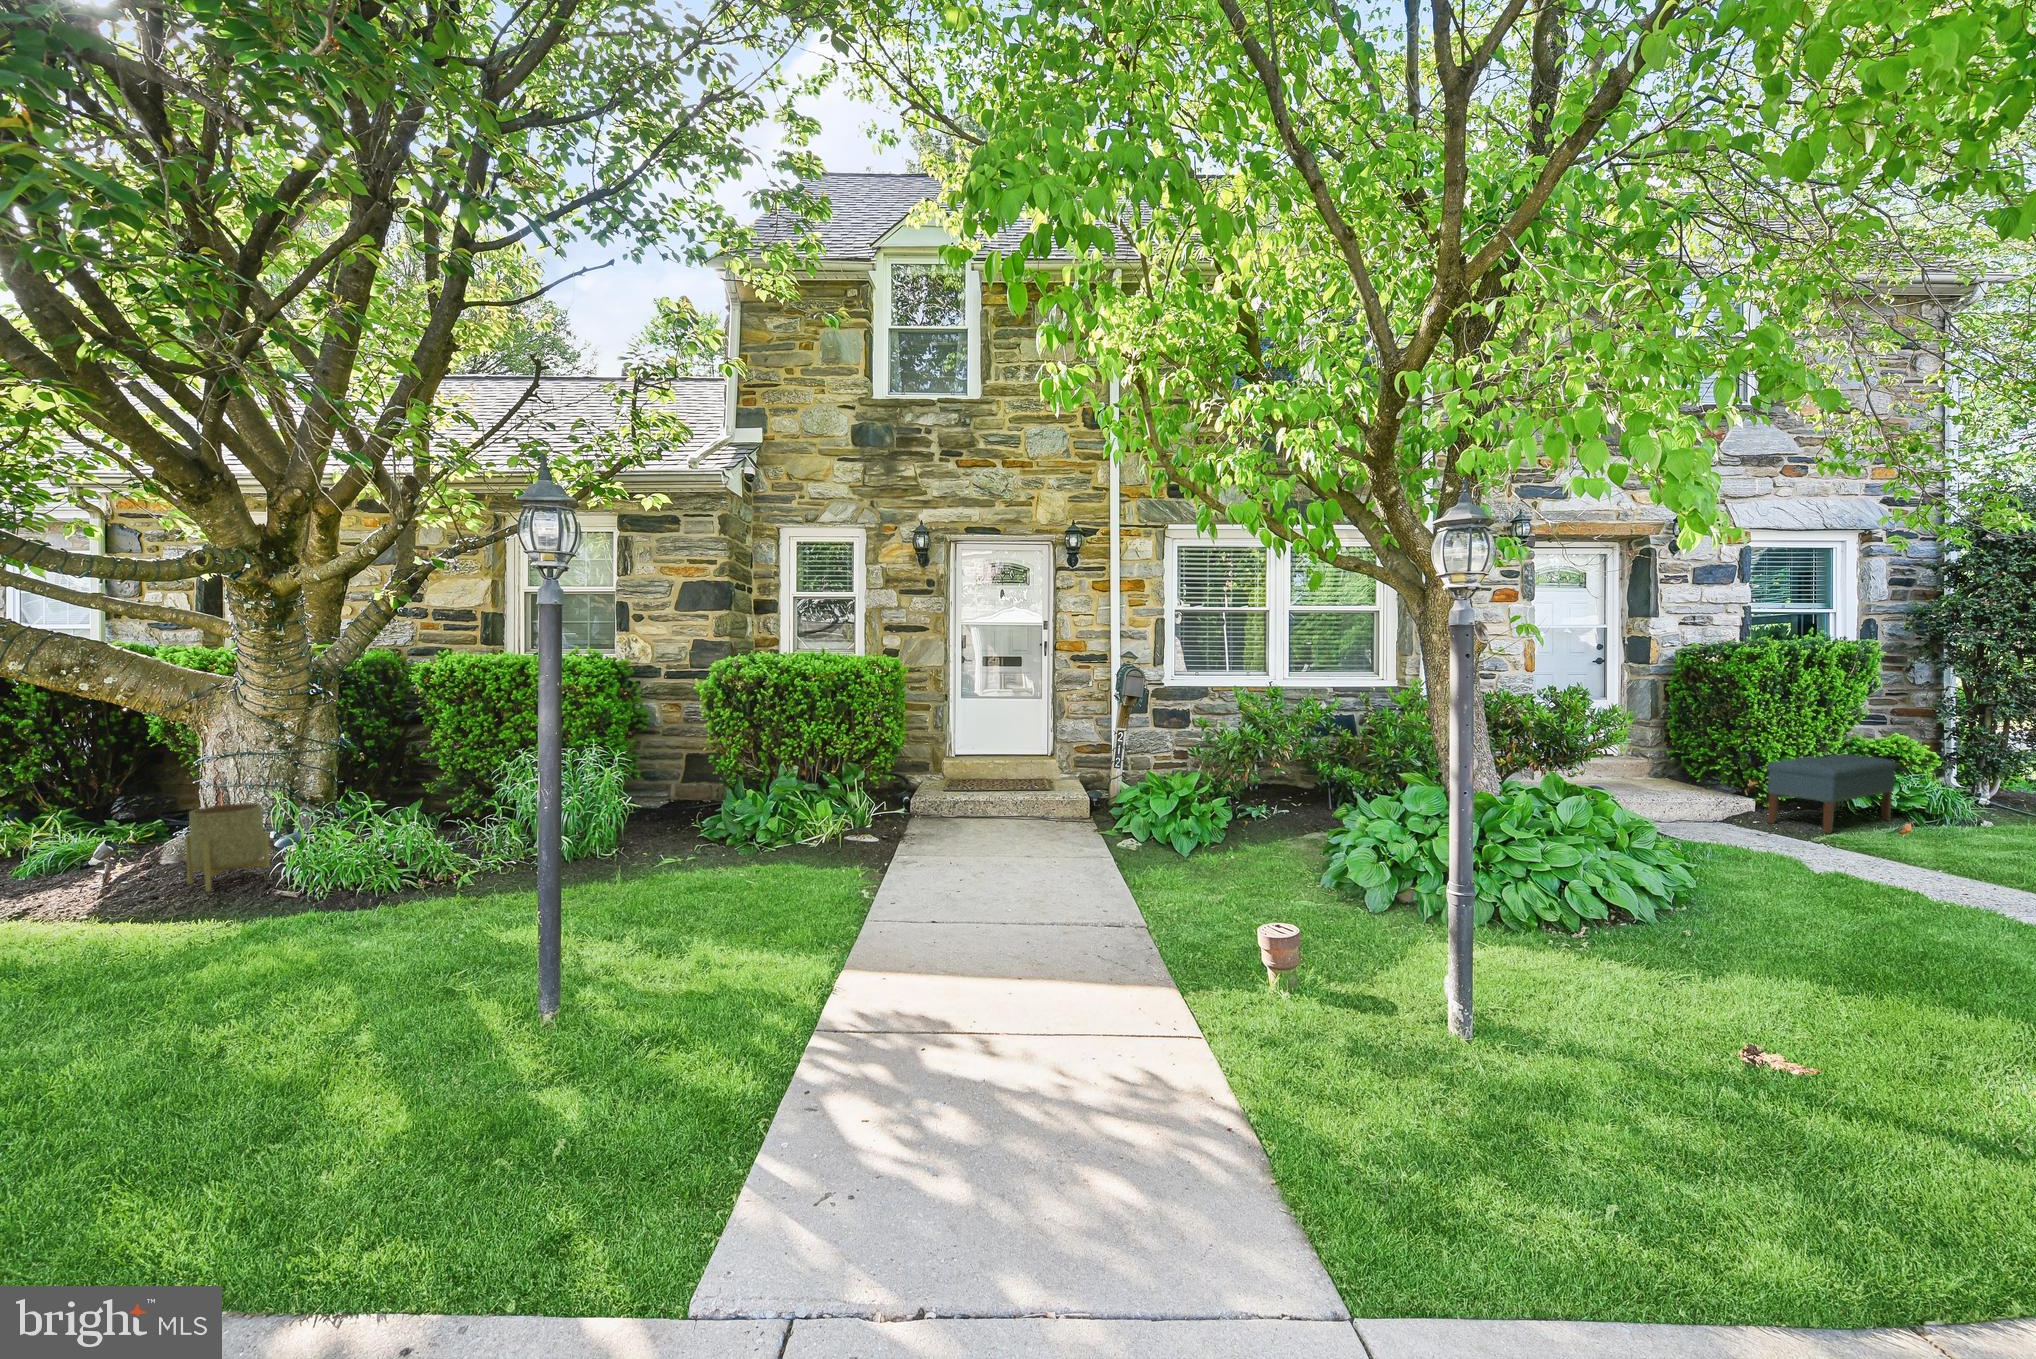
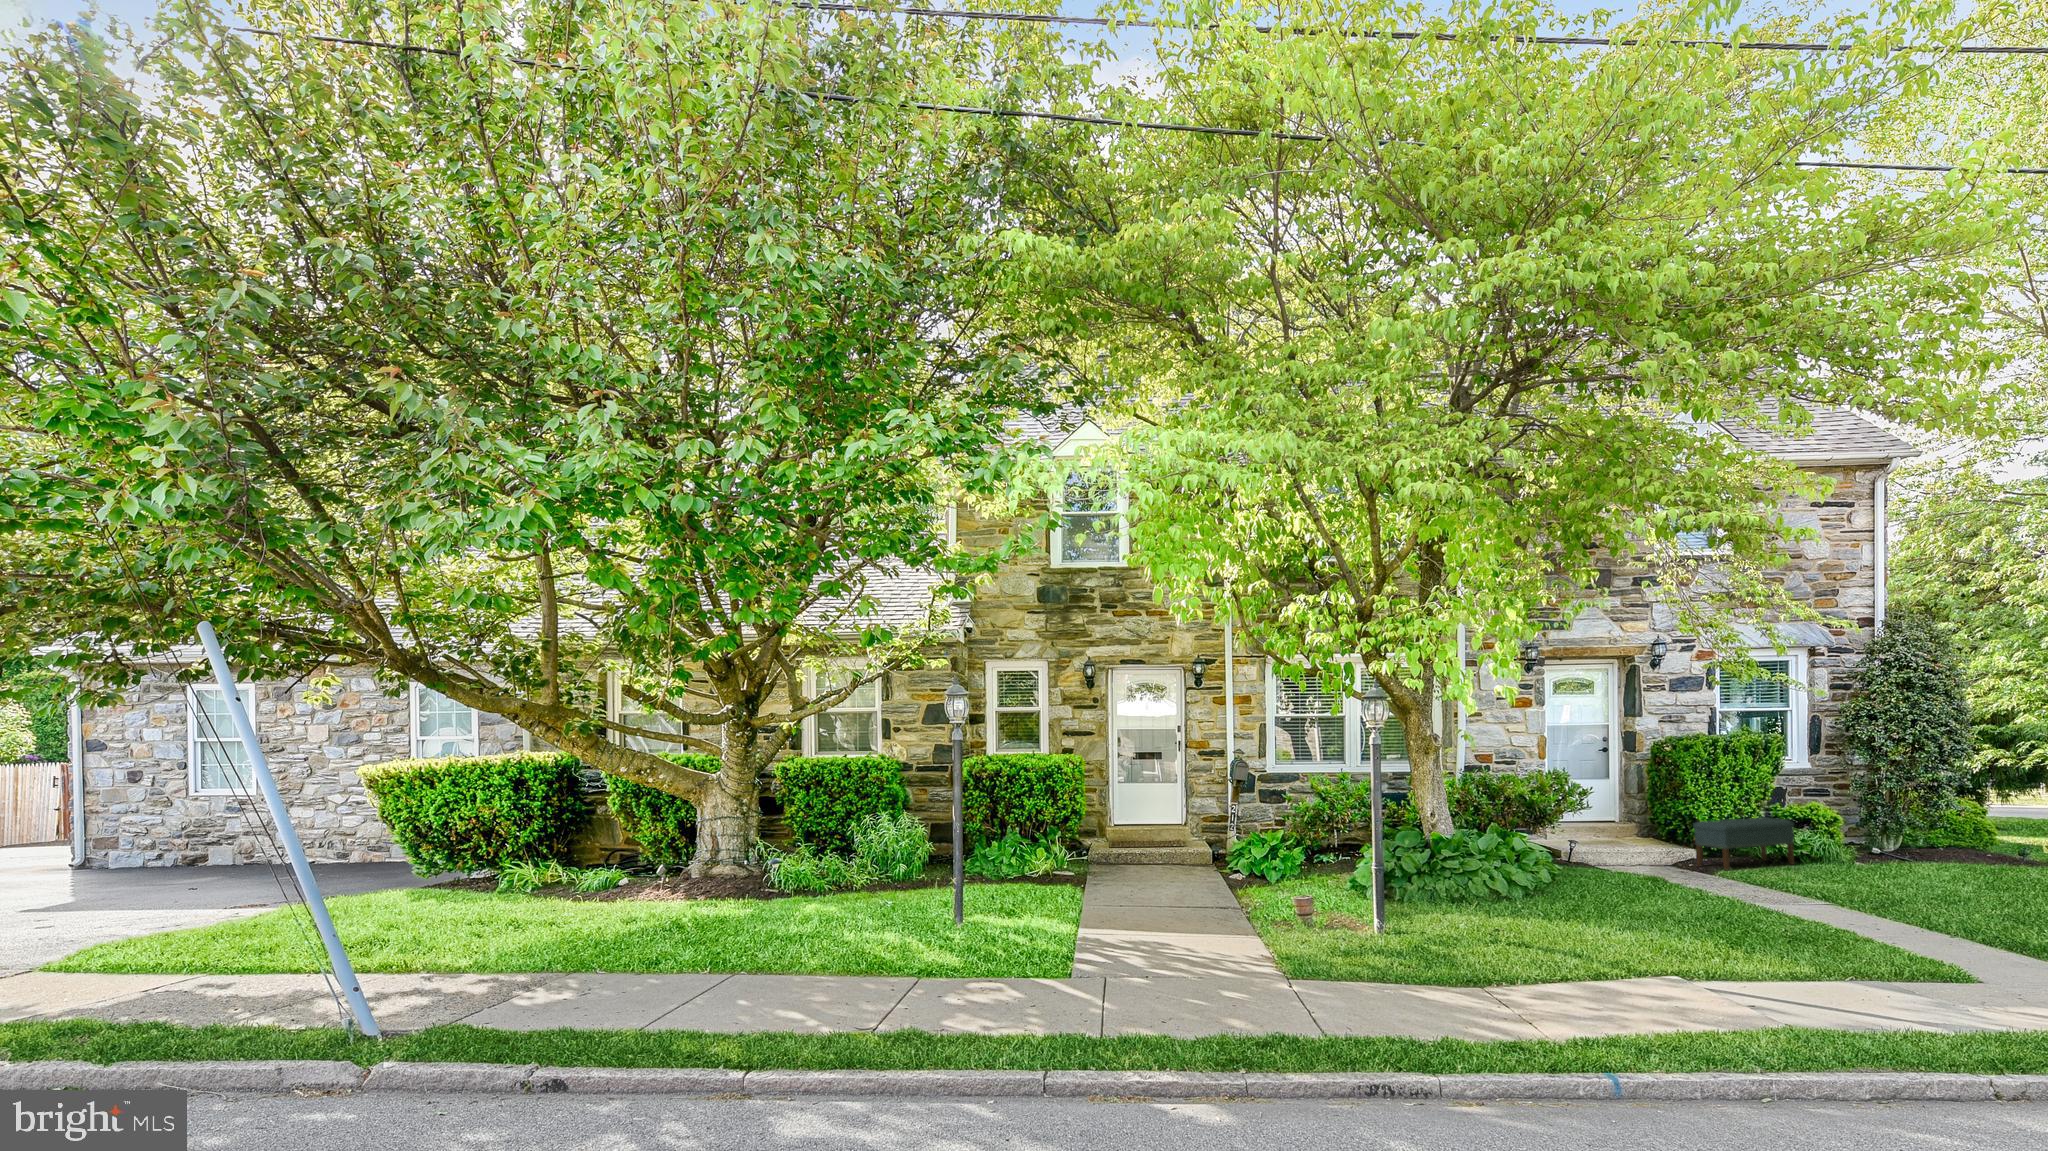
planter: present [185,803,270,892] -> none [709,844,748,891]

